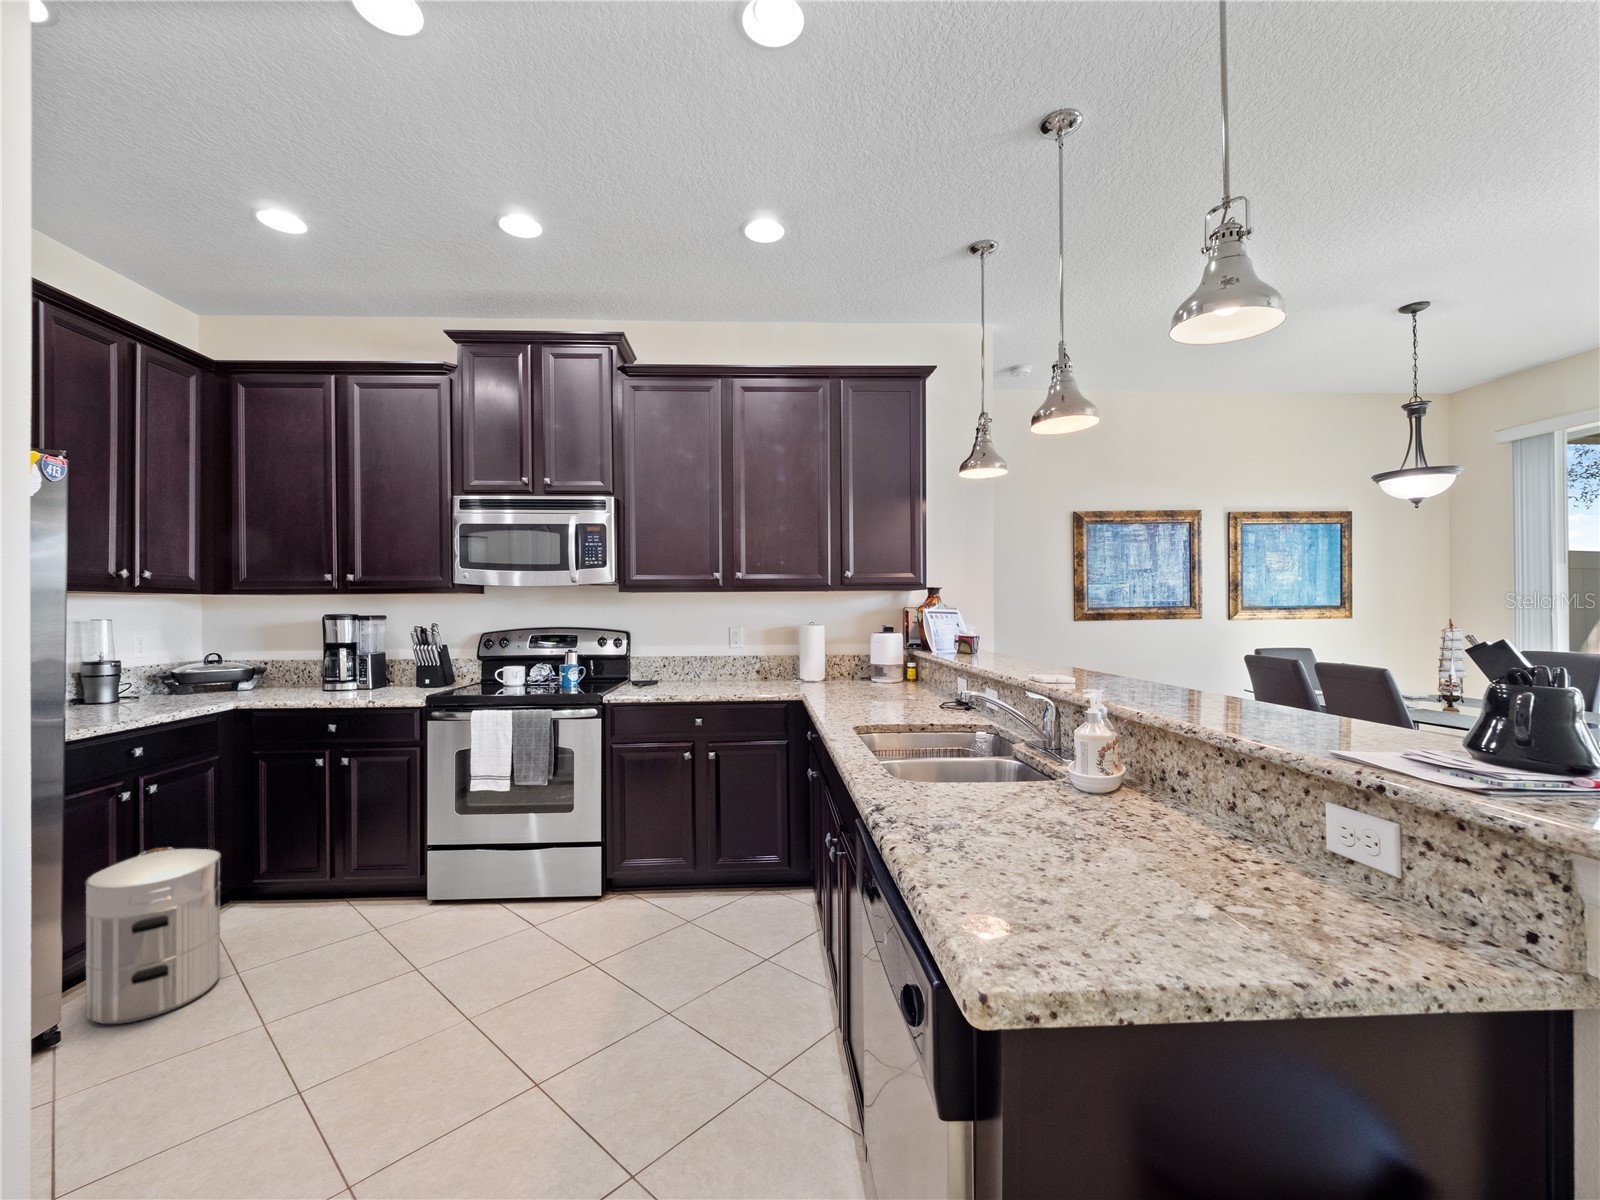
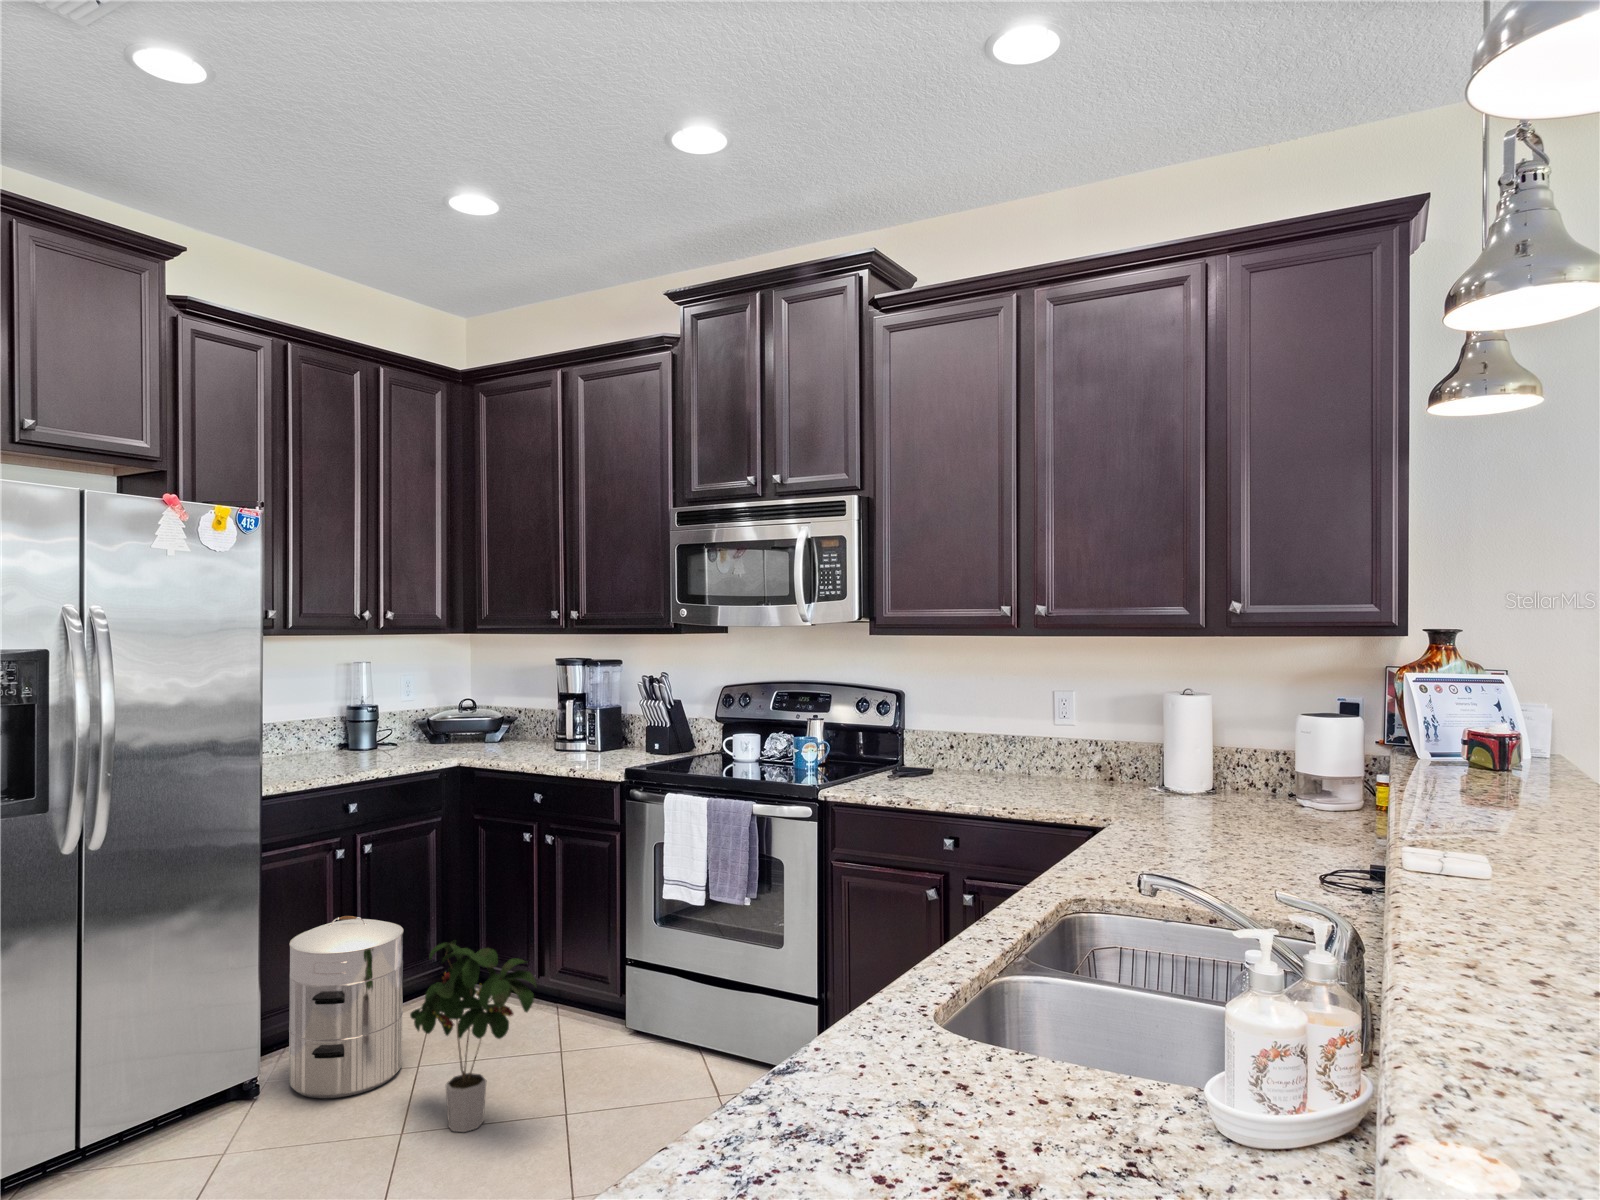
potted plant: none [251,844,397,1004] -> present [410,940,537,1132]

